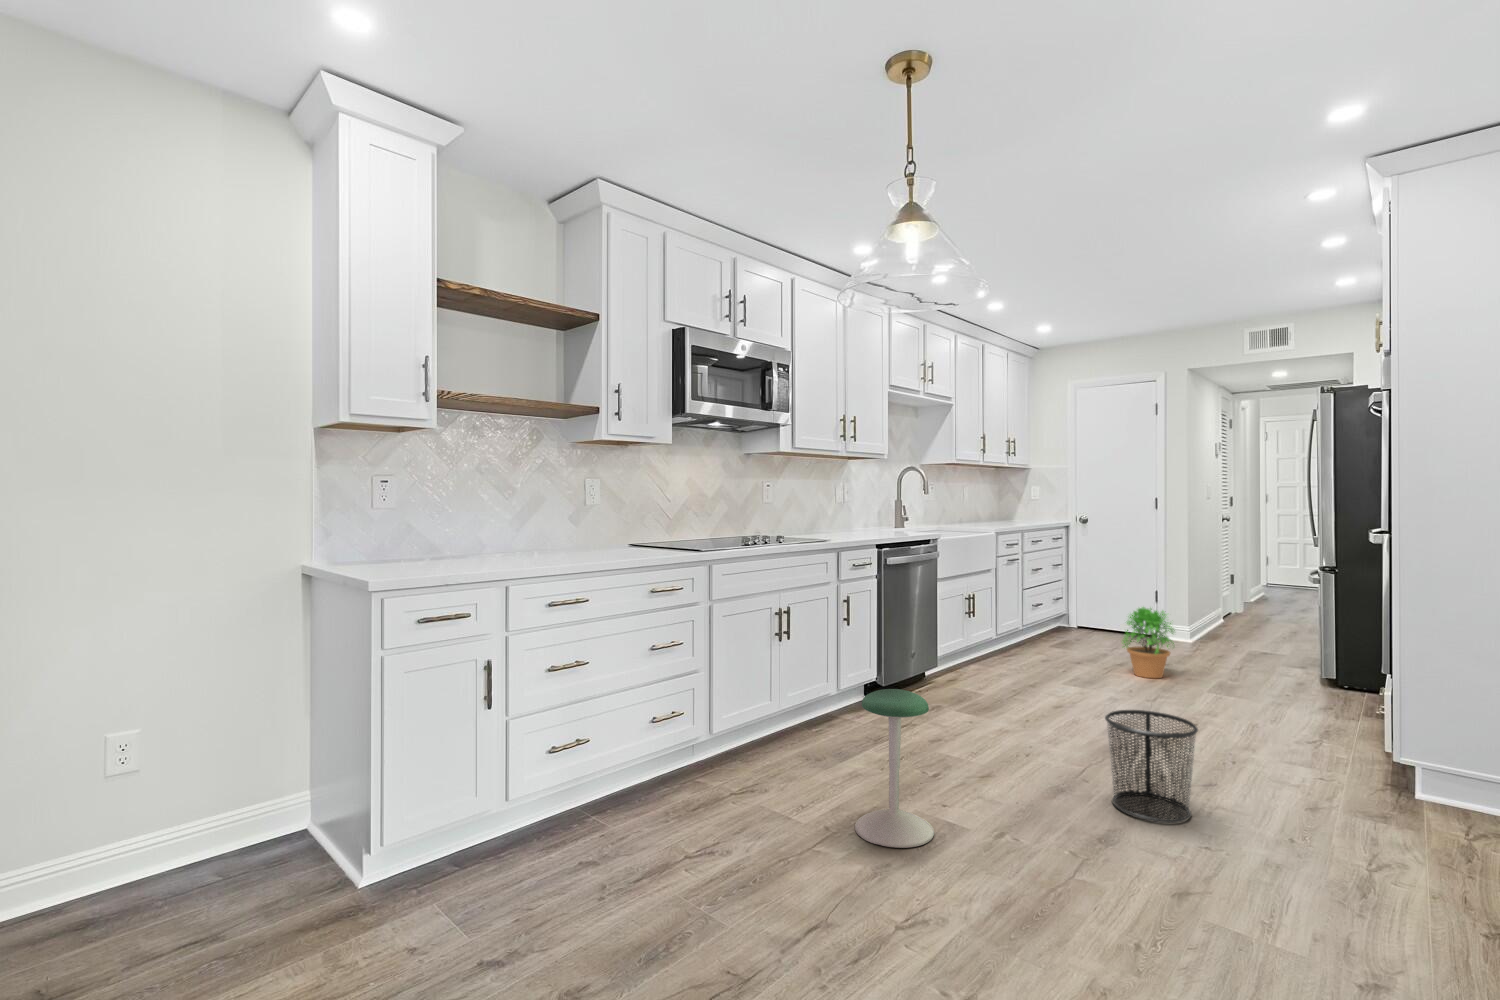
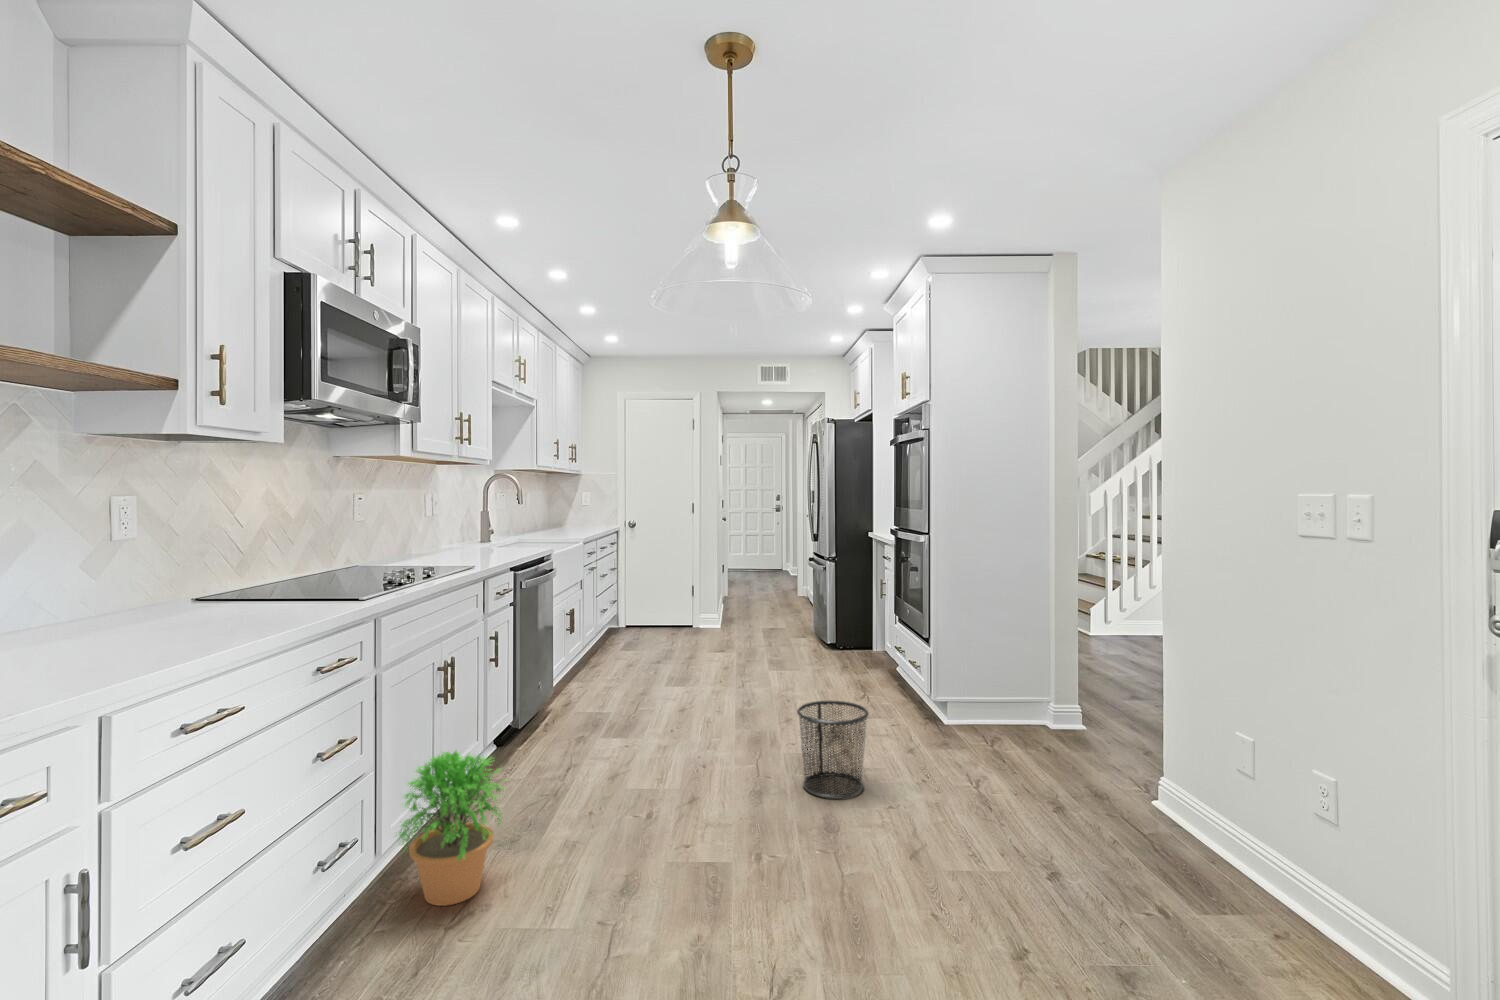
potted plant: present [1124,607,1175,678] -> present [396,751,505,906]
stool: present [855,689,934,848] -> none [628,734,714,918]

